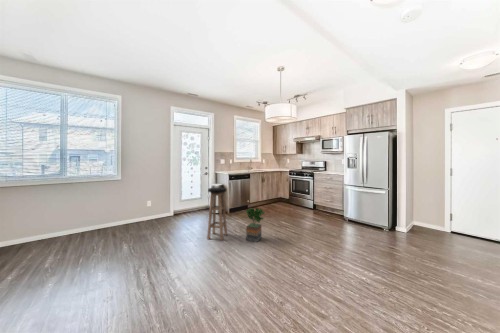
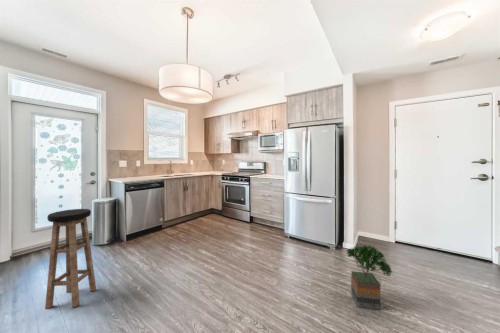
potted tree: present [246,208,265,242] -> present [347,246,392,310]

